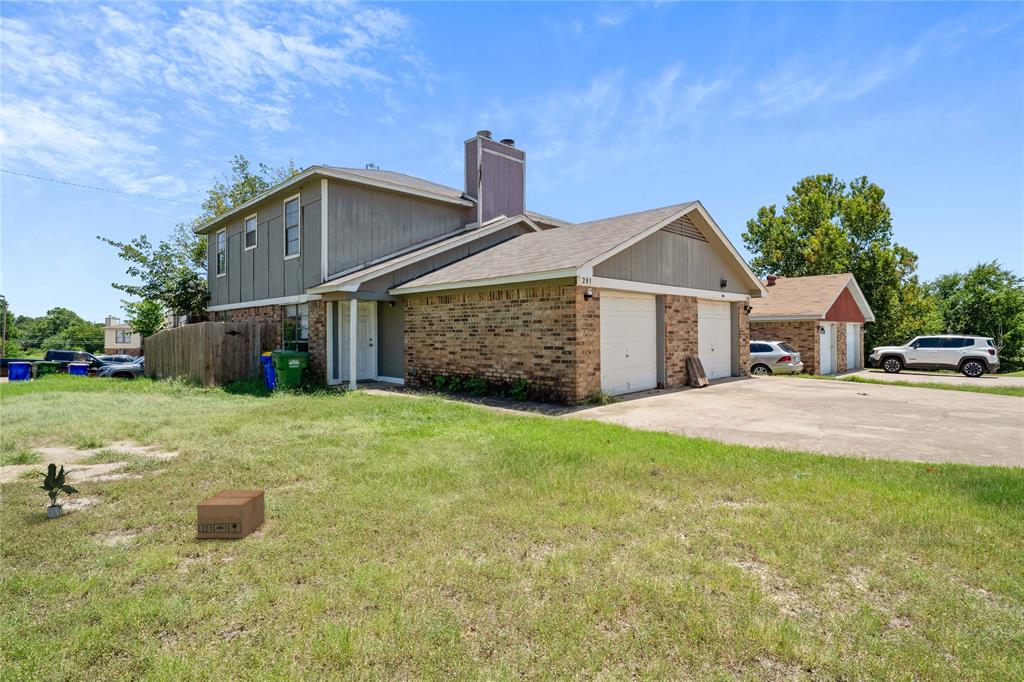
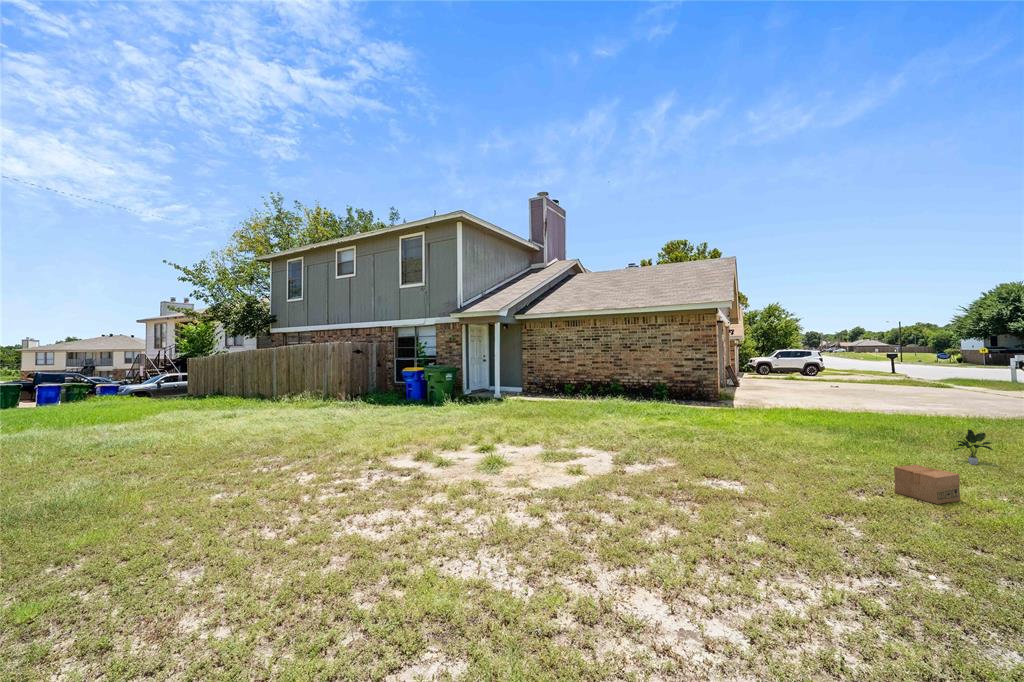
potted plant: present [36,463,80,518] -> present [954,429,993,465]

